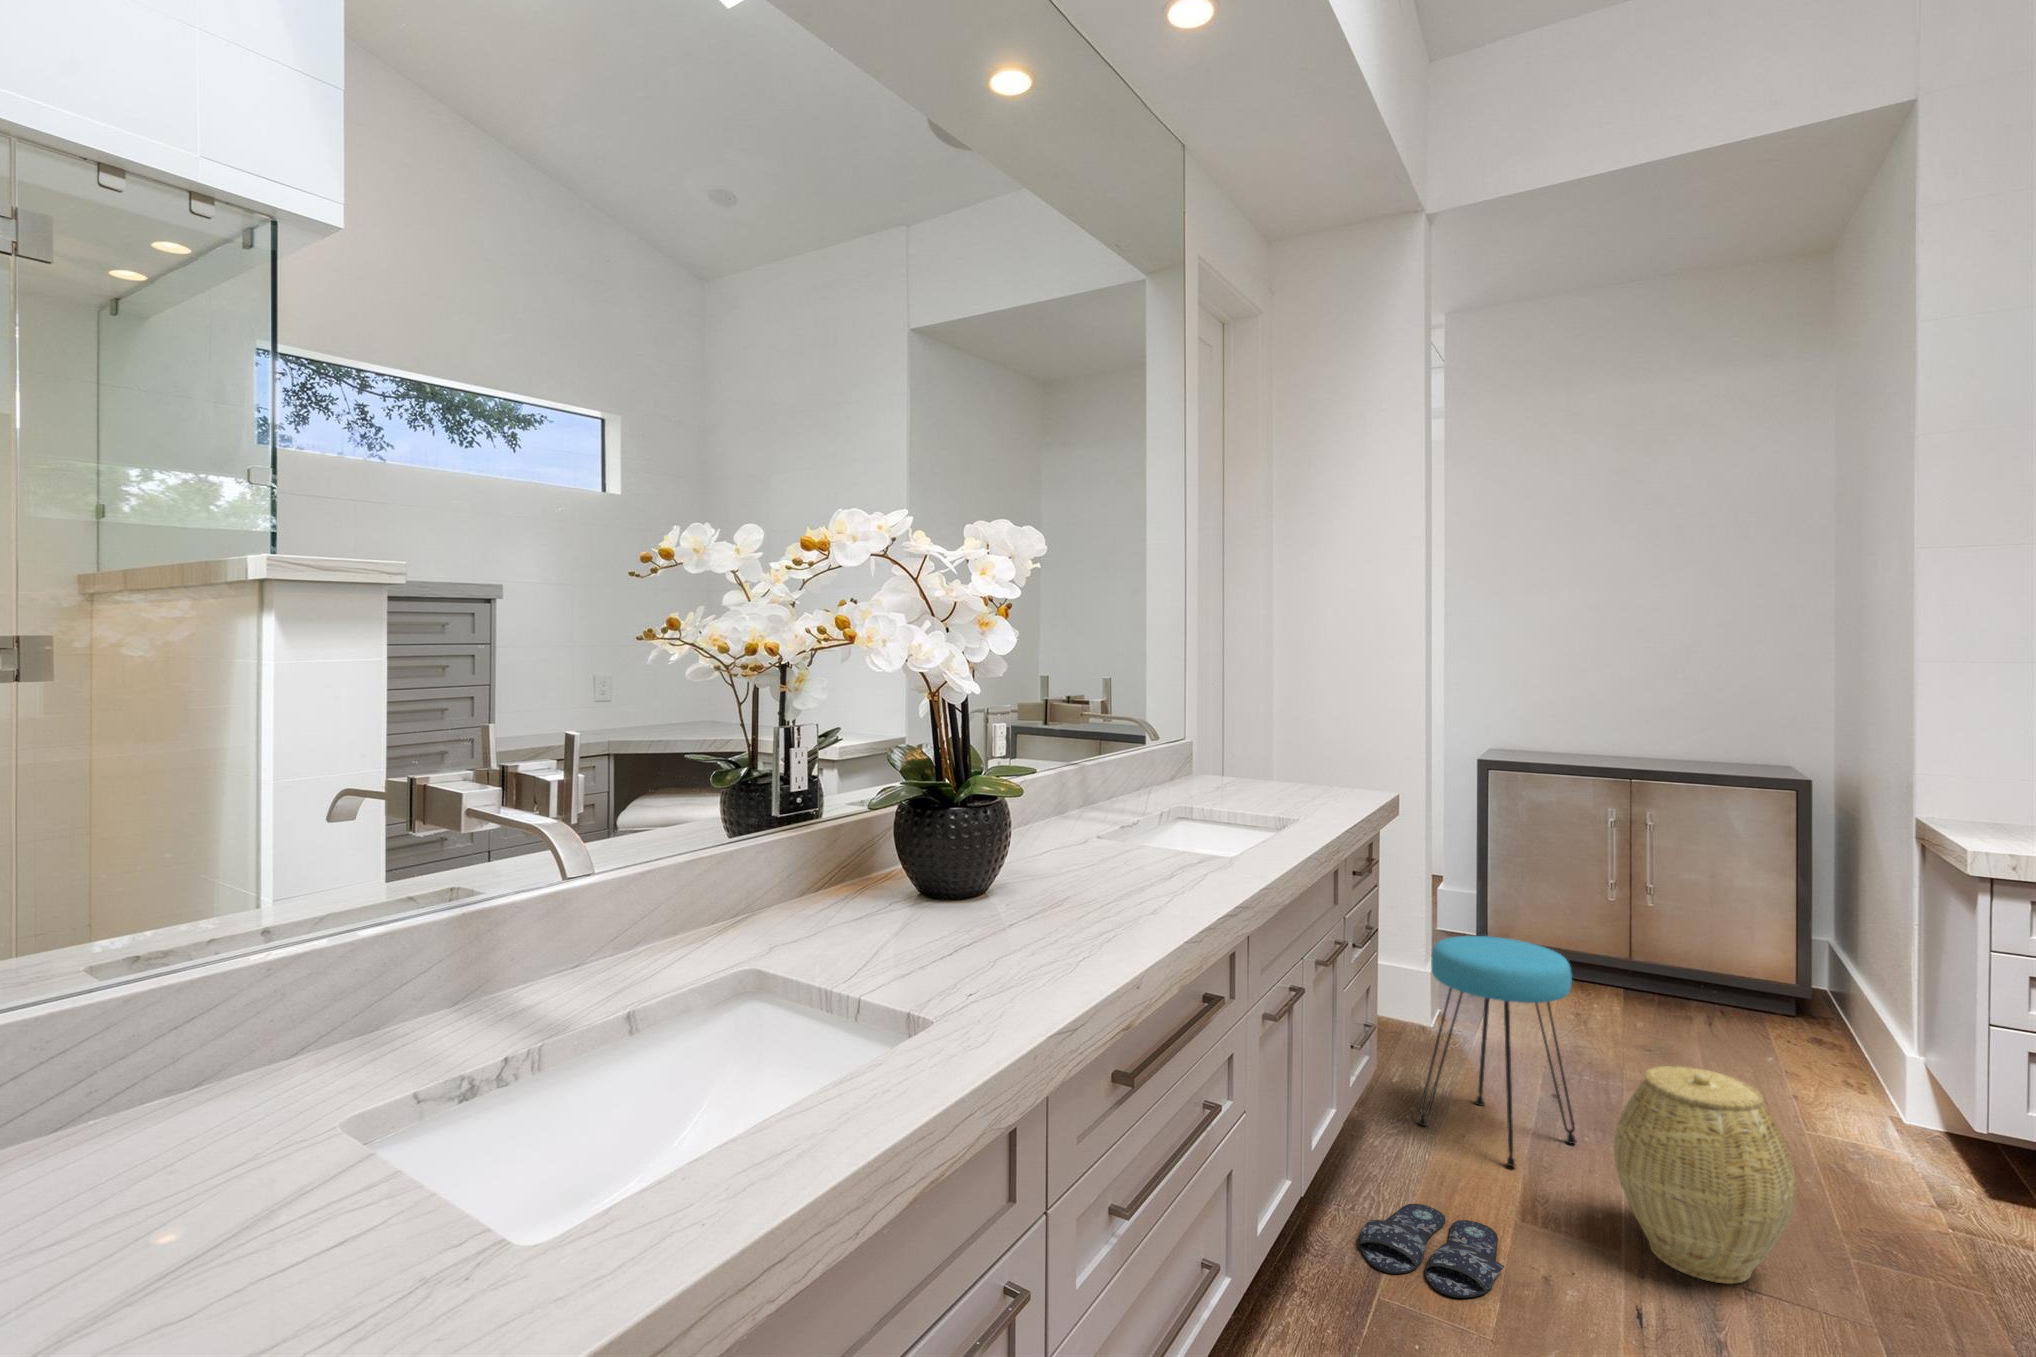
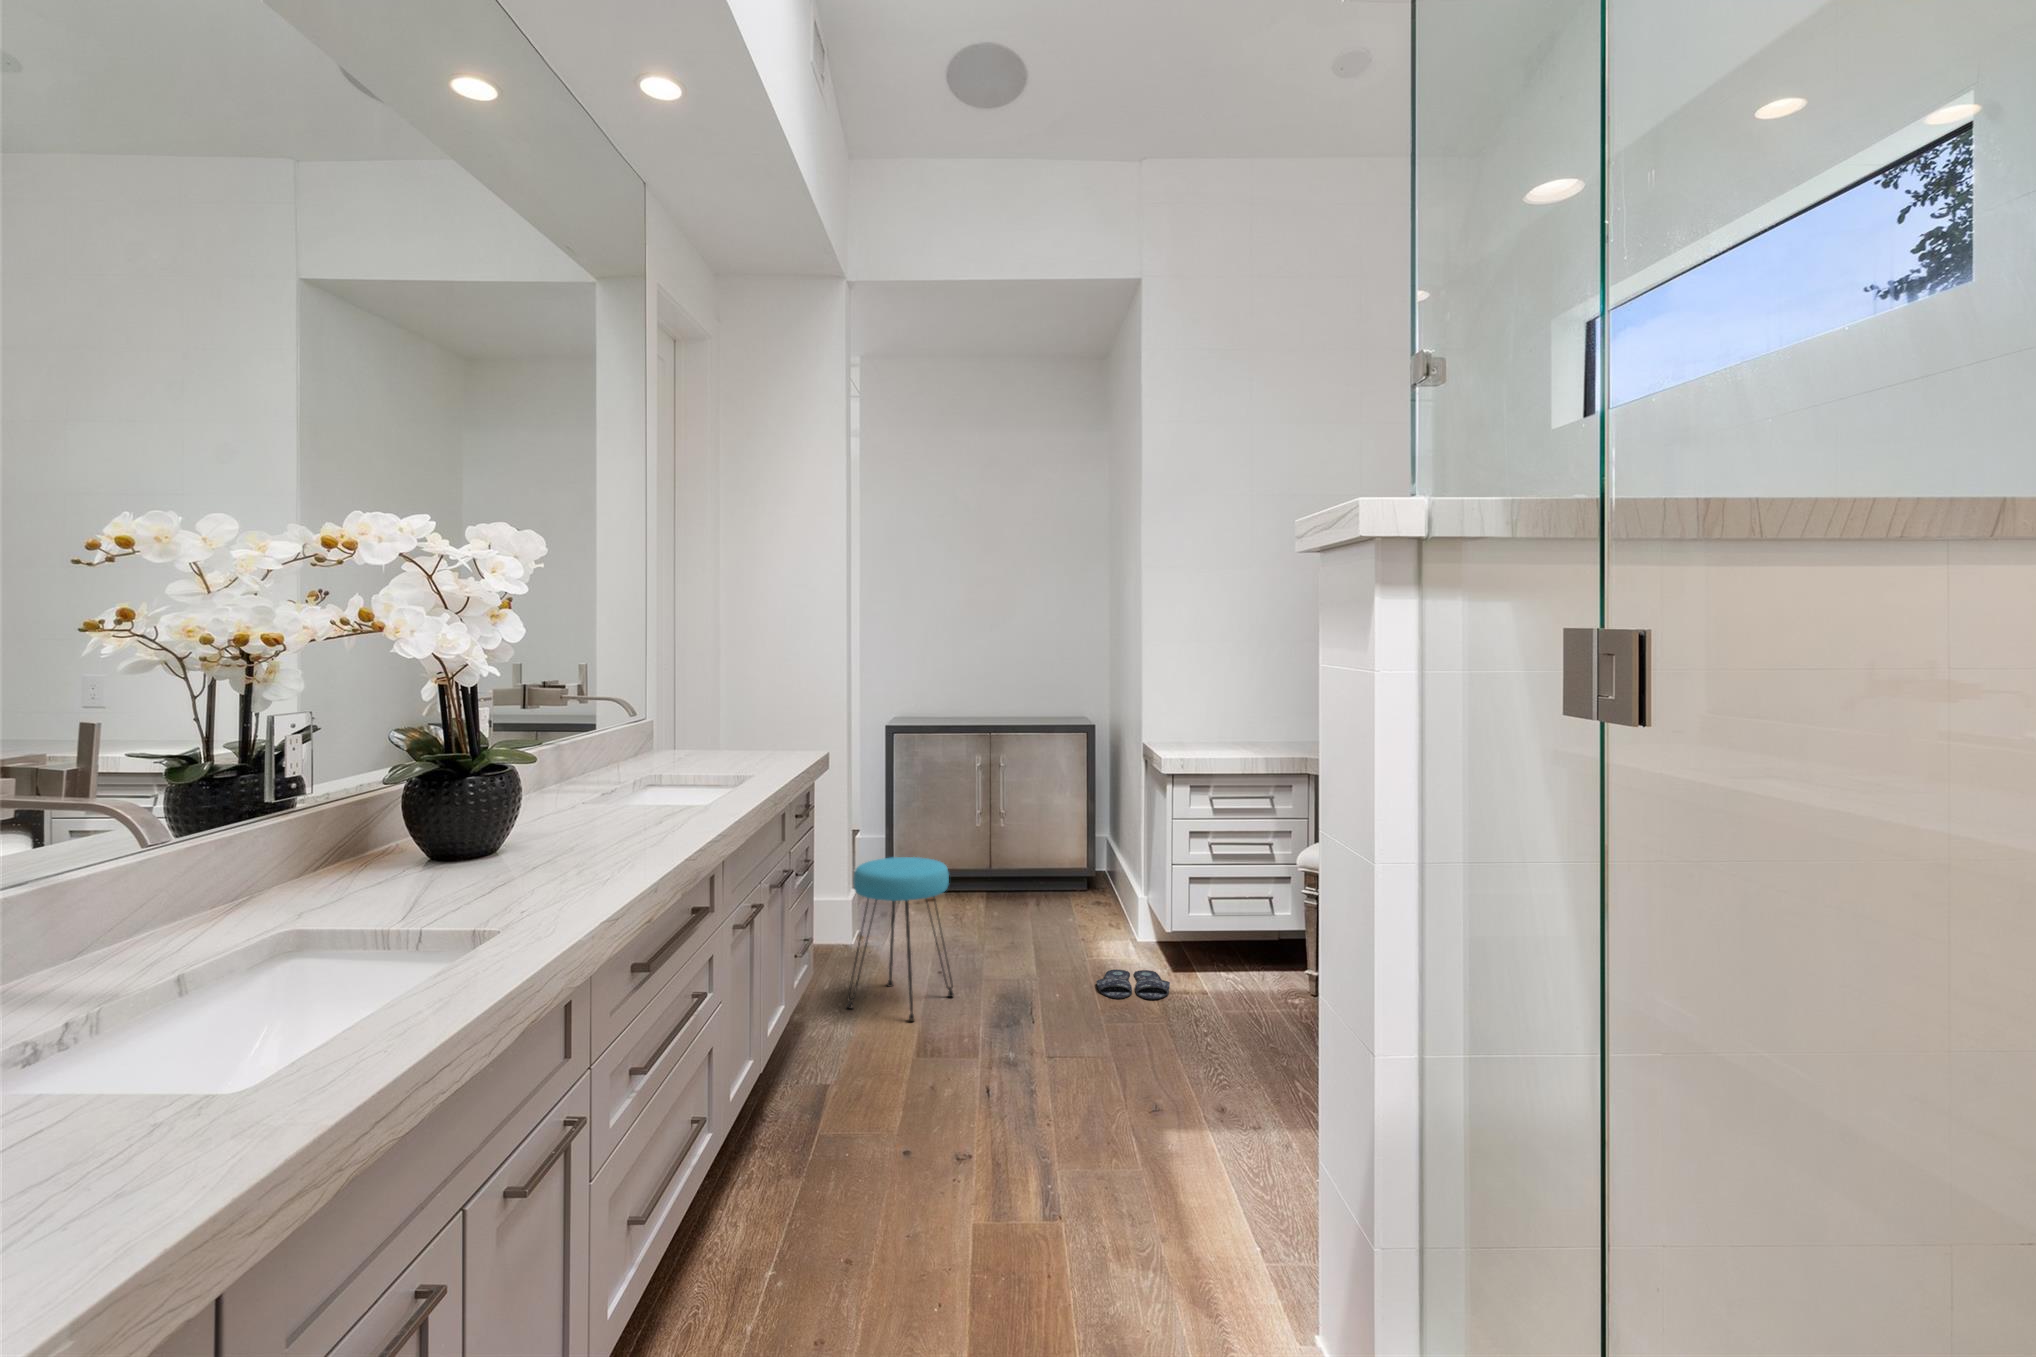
woven basket: present [1614,1066,1796,1284] -> none [975,921,1075,1056]
slippers: present [1360,1204,1504,1298] -> present [1096,969,1170,1000]

